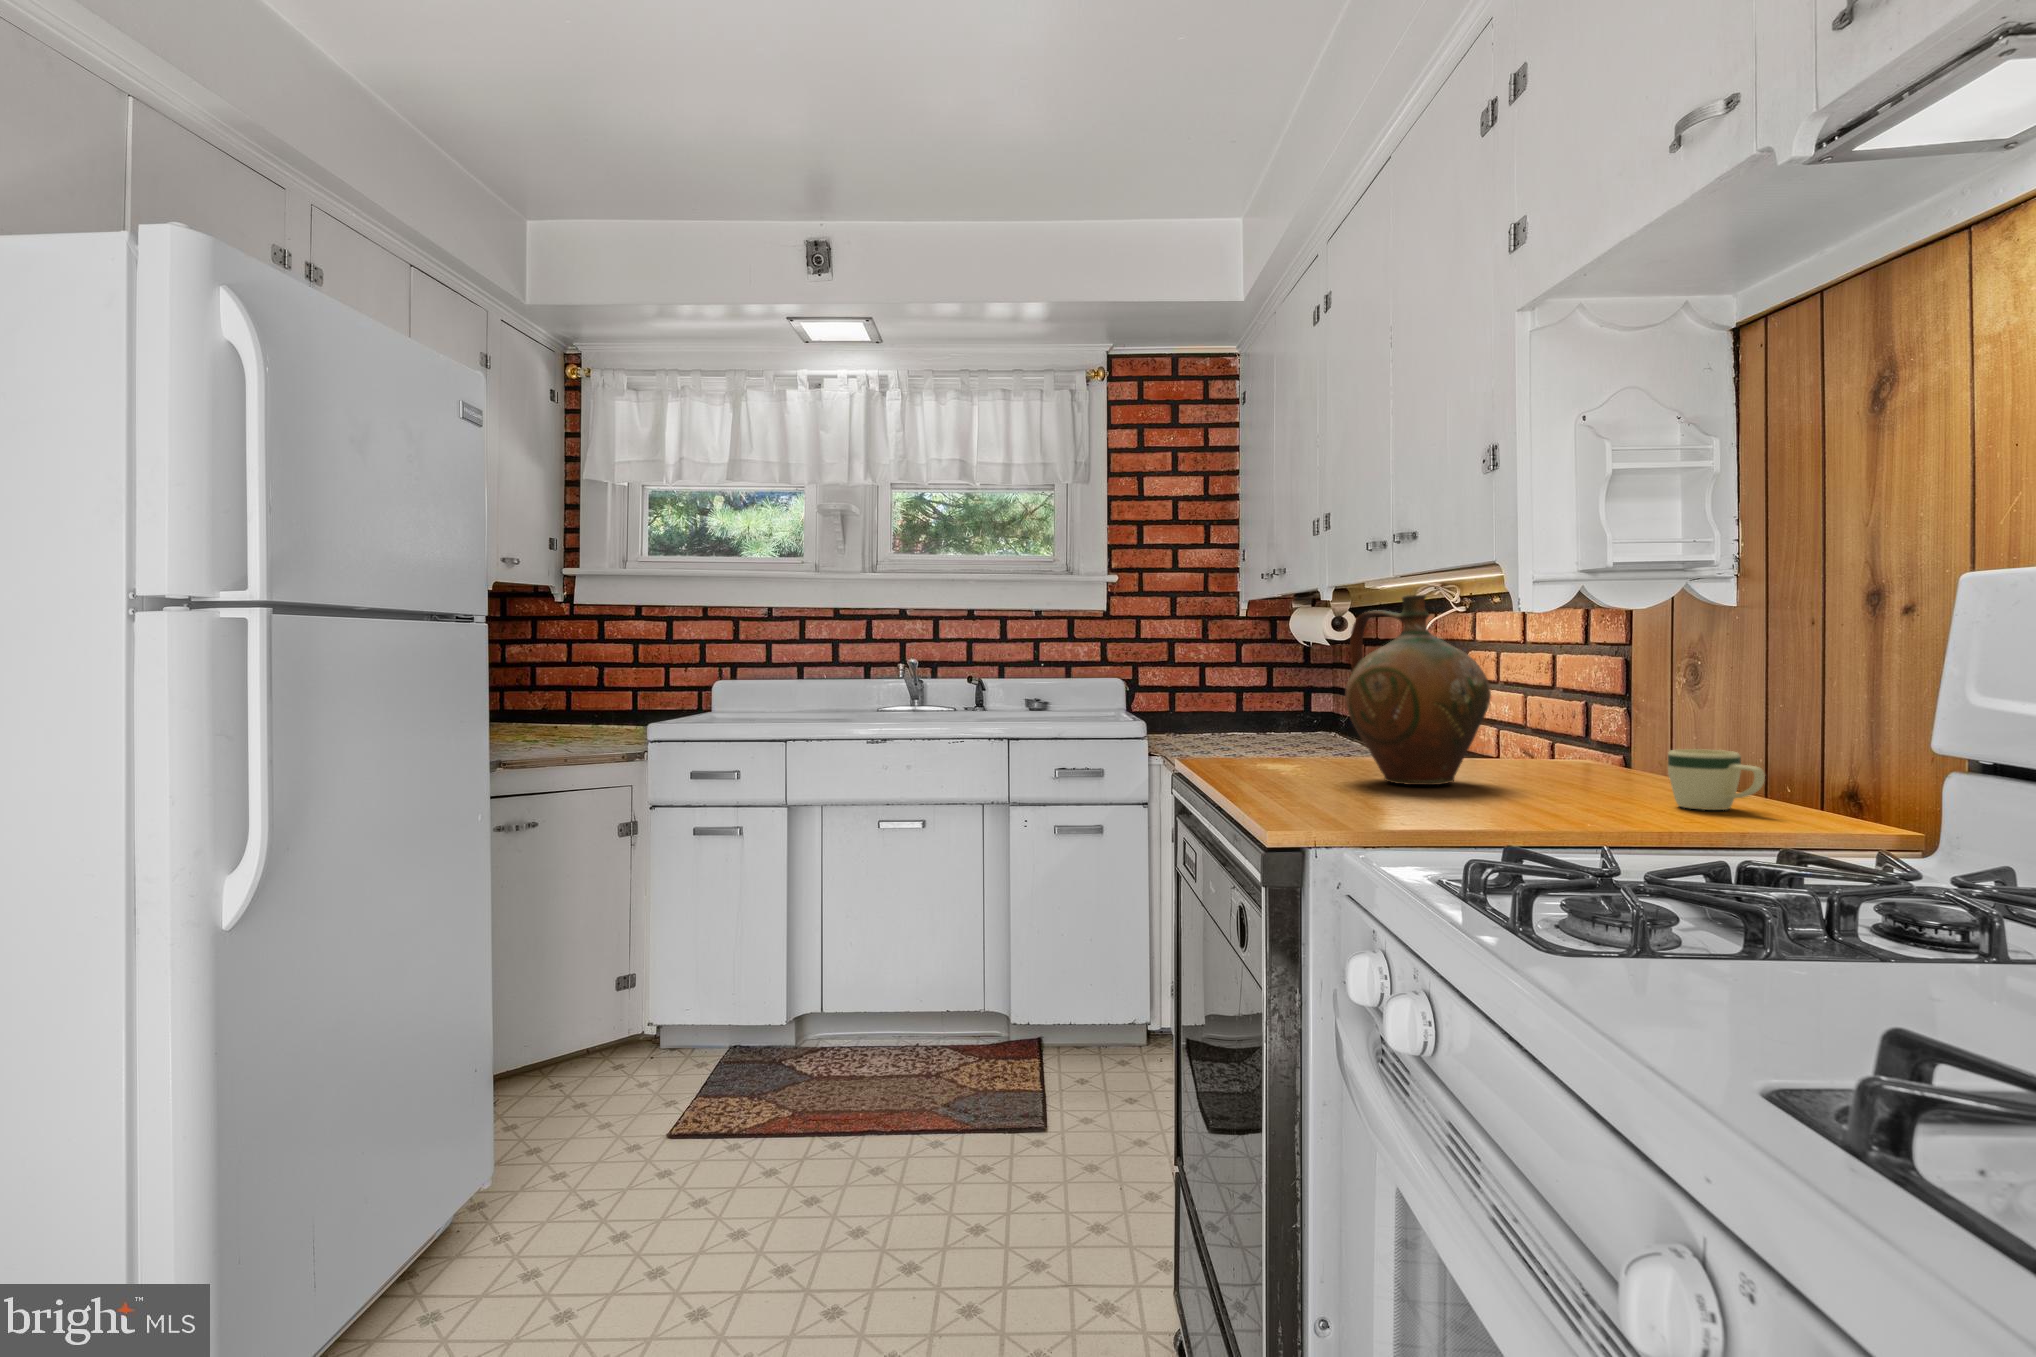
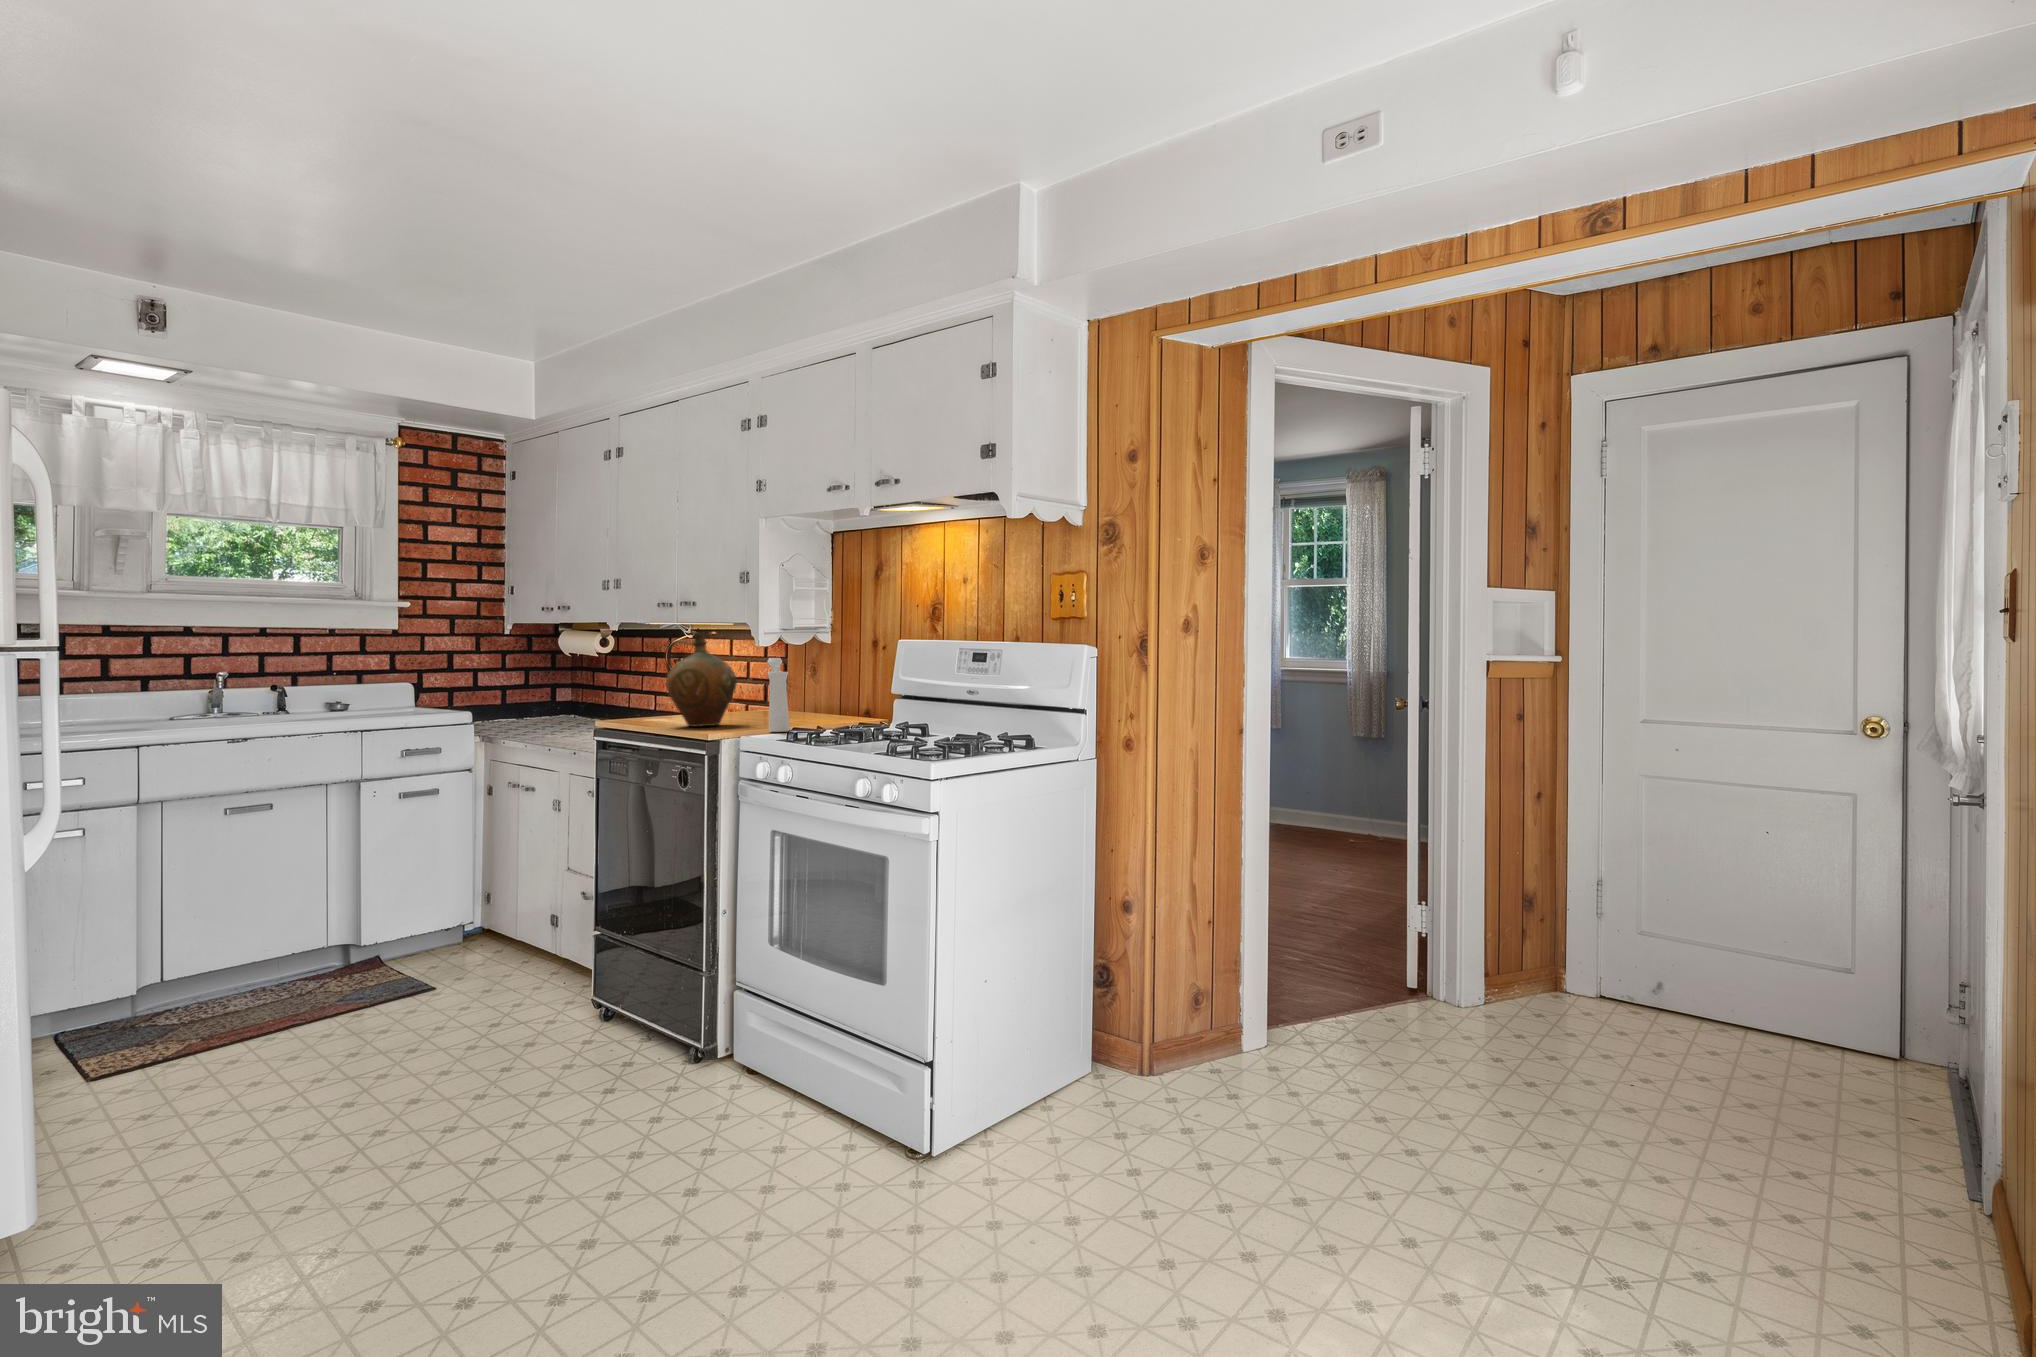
pepper mill: none [1531,645,1586,825] -> present [767,658,789,732]
mug: present [1668,749,1765,810] -> none [813,701,848,725]

